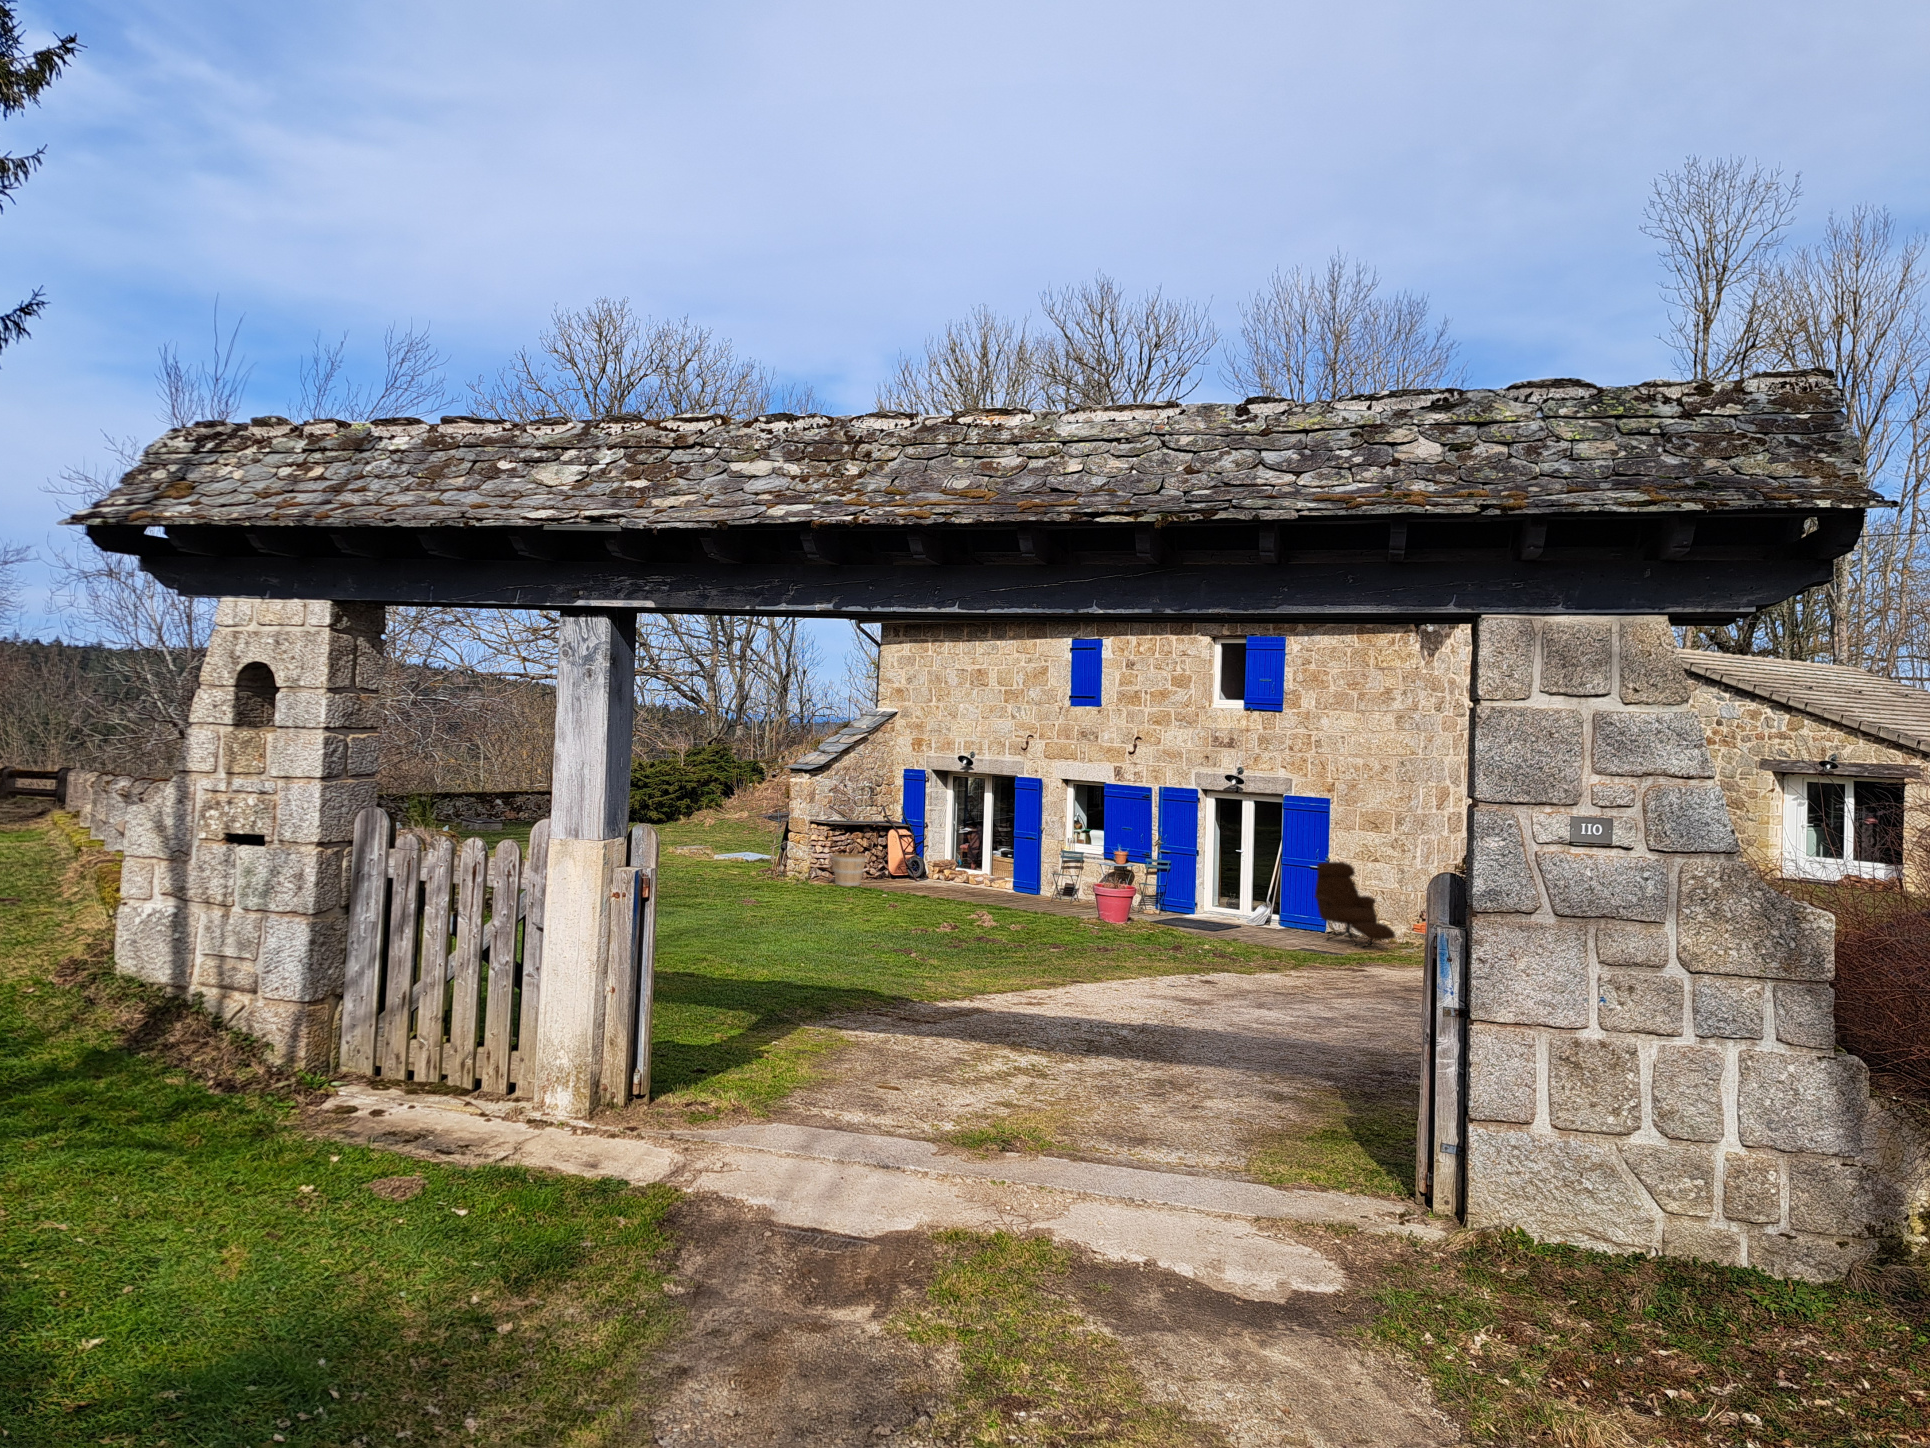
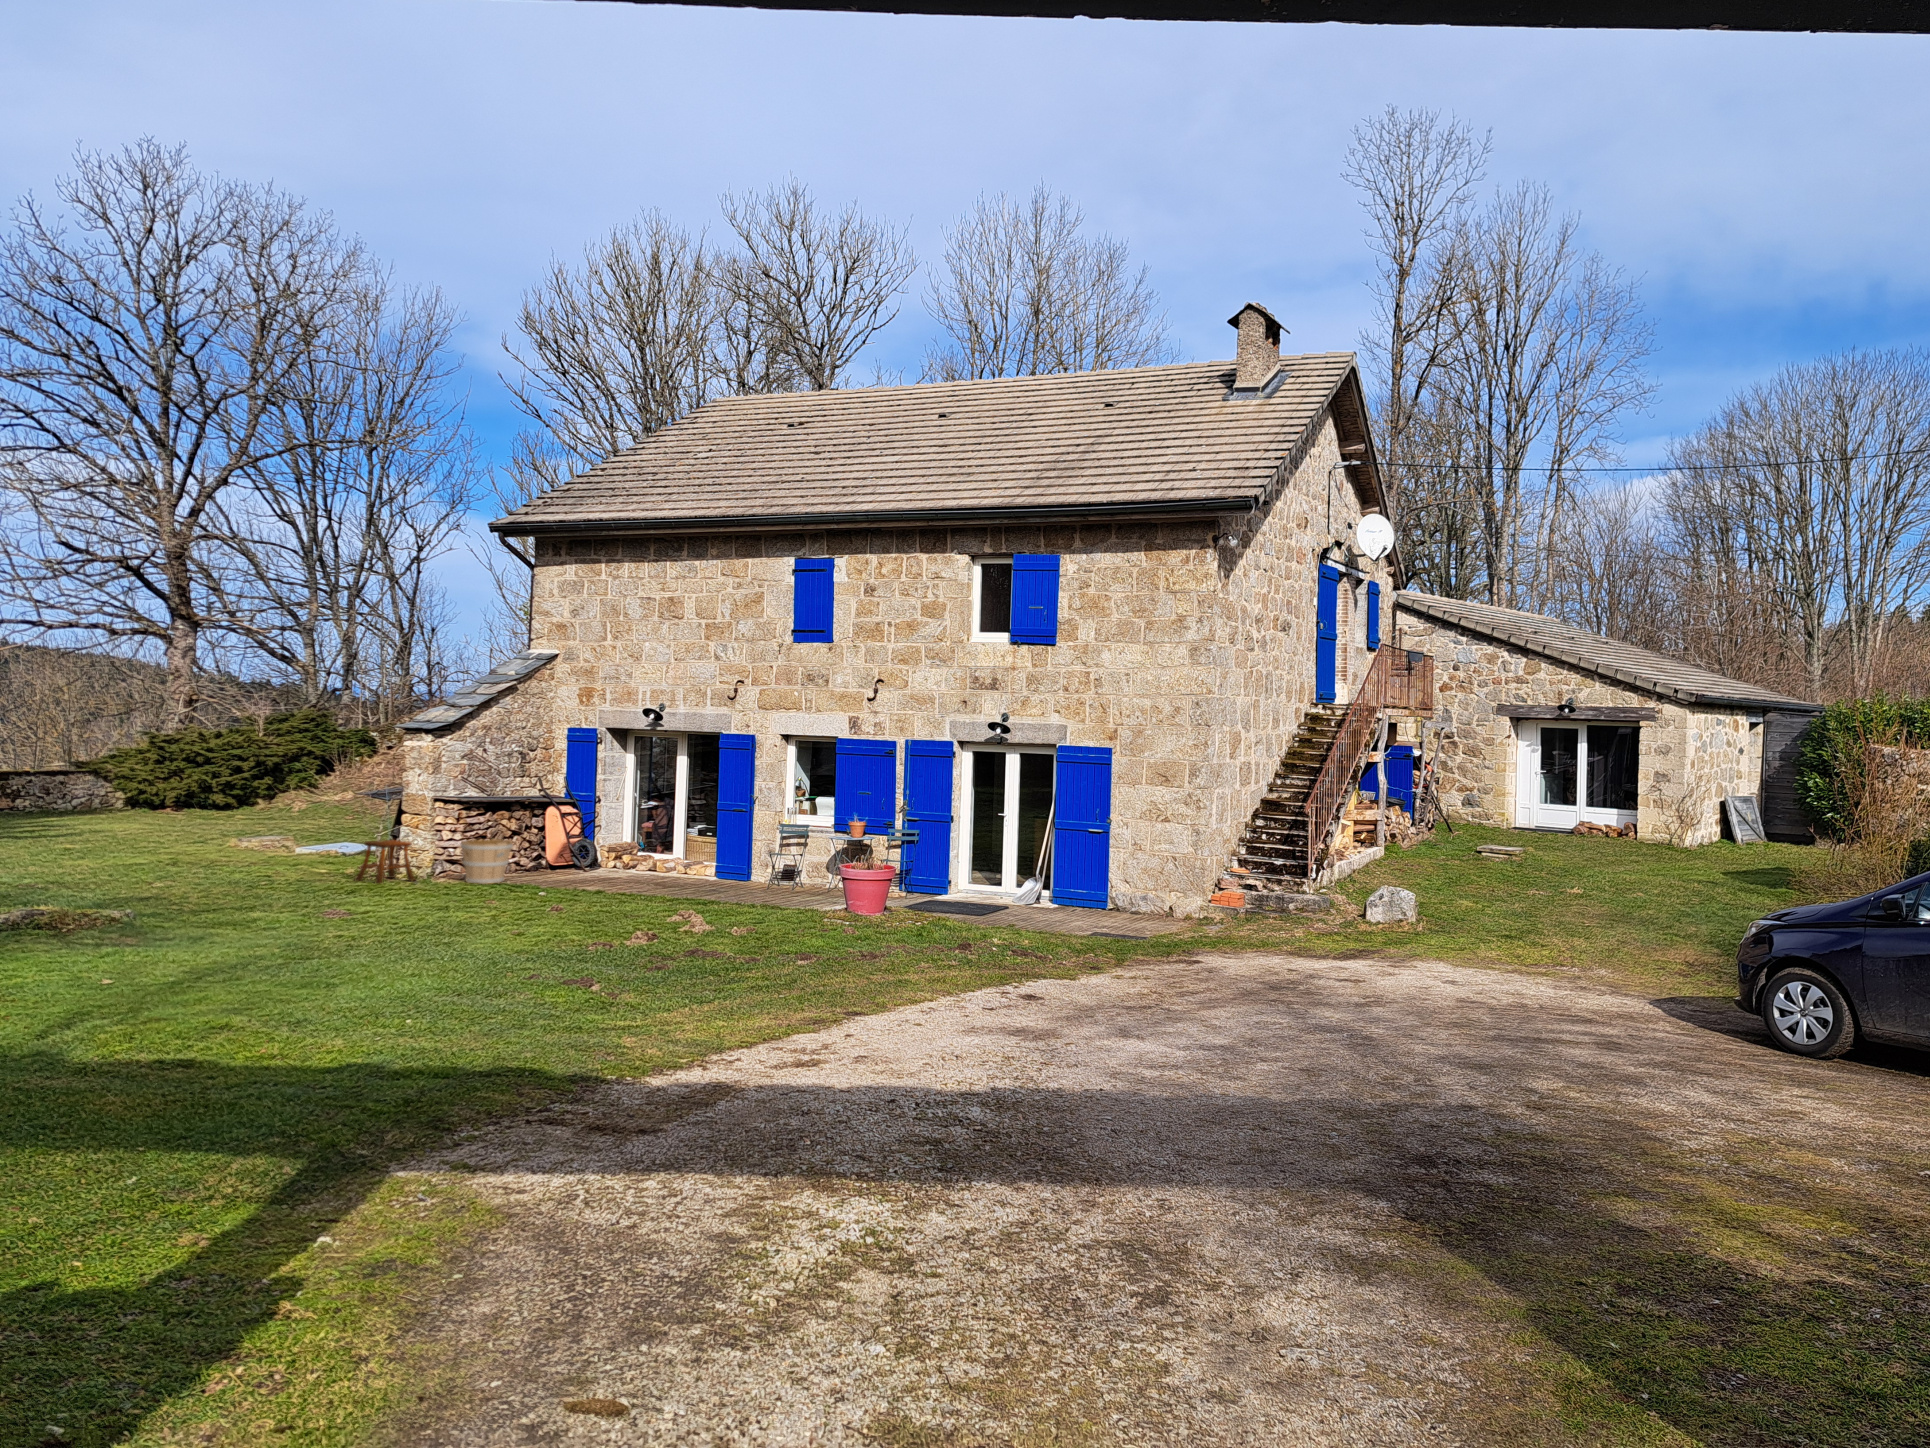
stool: none [763,851,803,883] -> present [355,840,415,884]
lounge chair: present [1314,862,1395,948] -> none [1095,823,1191,926]

